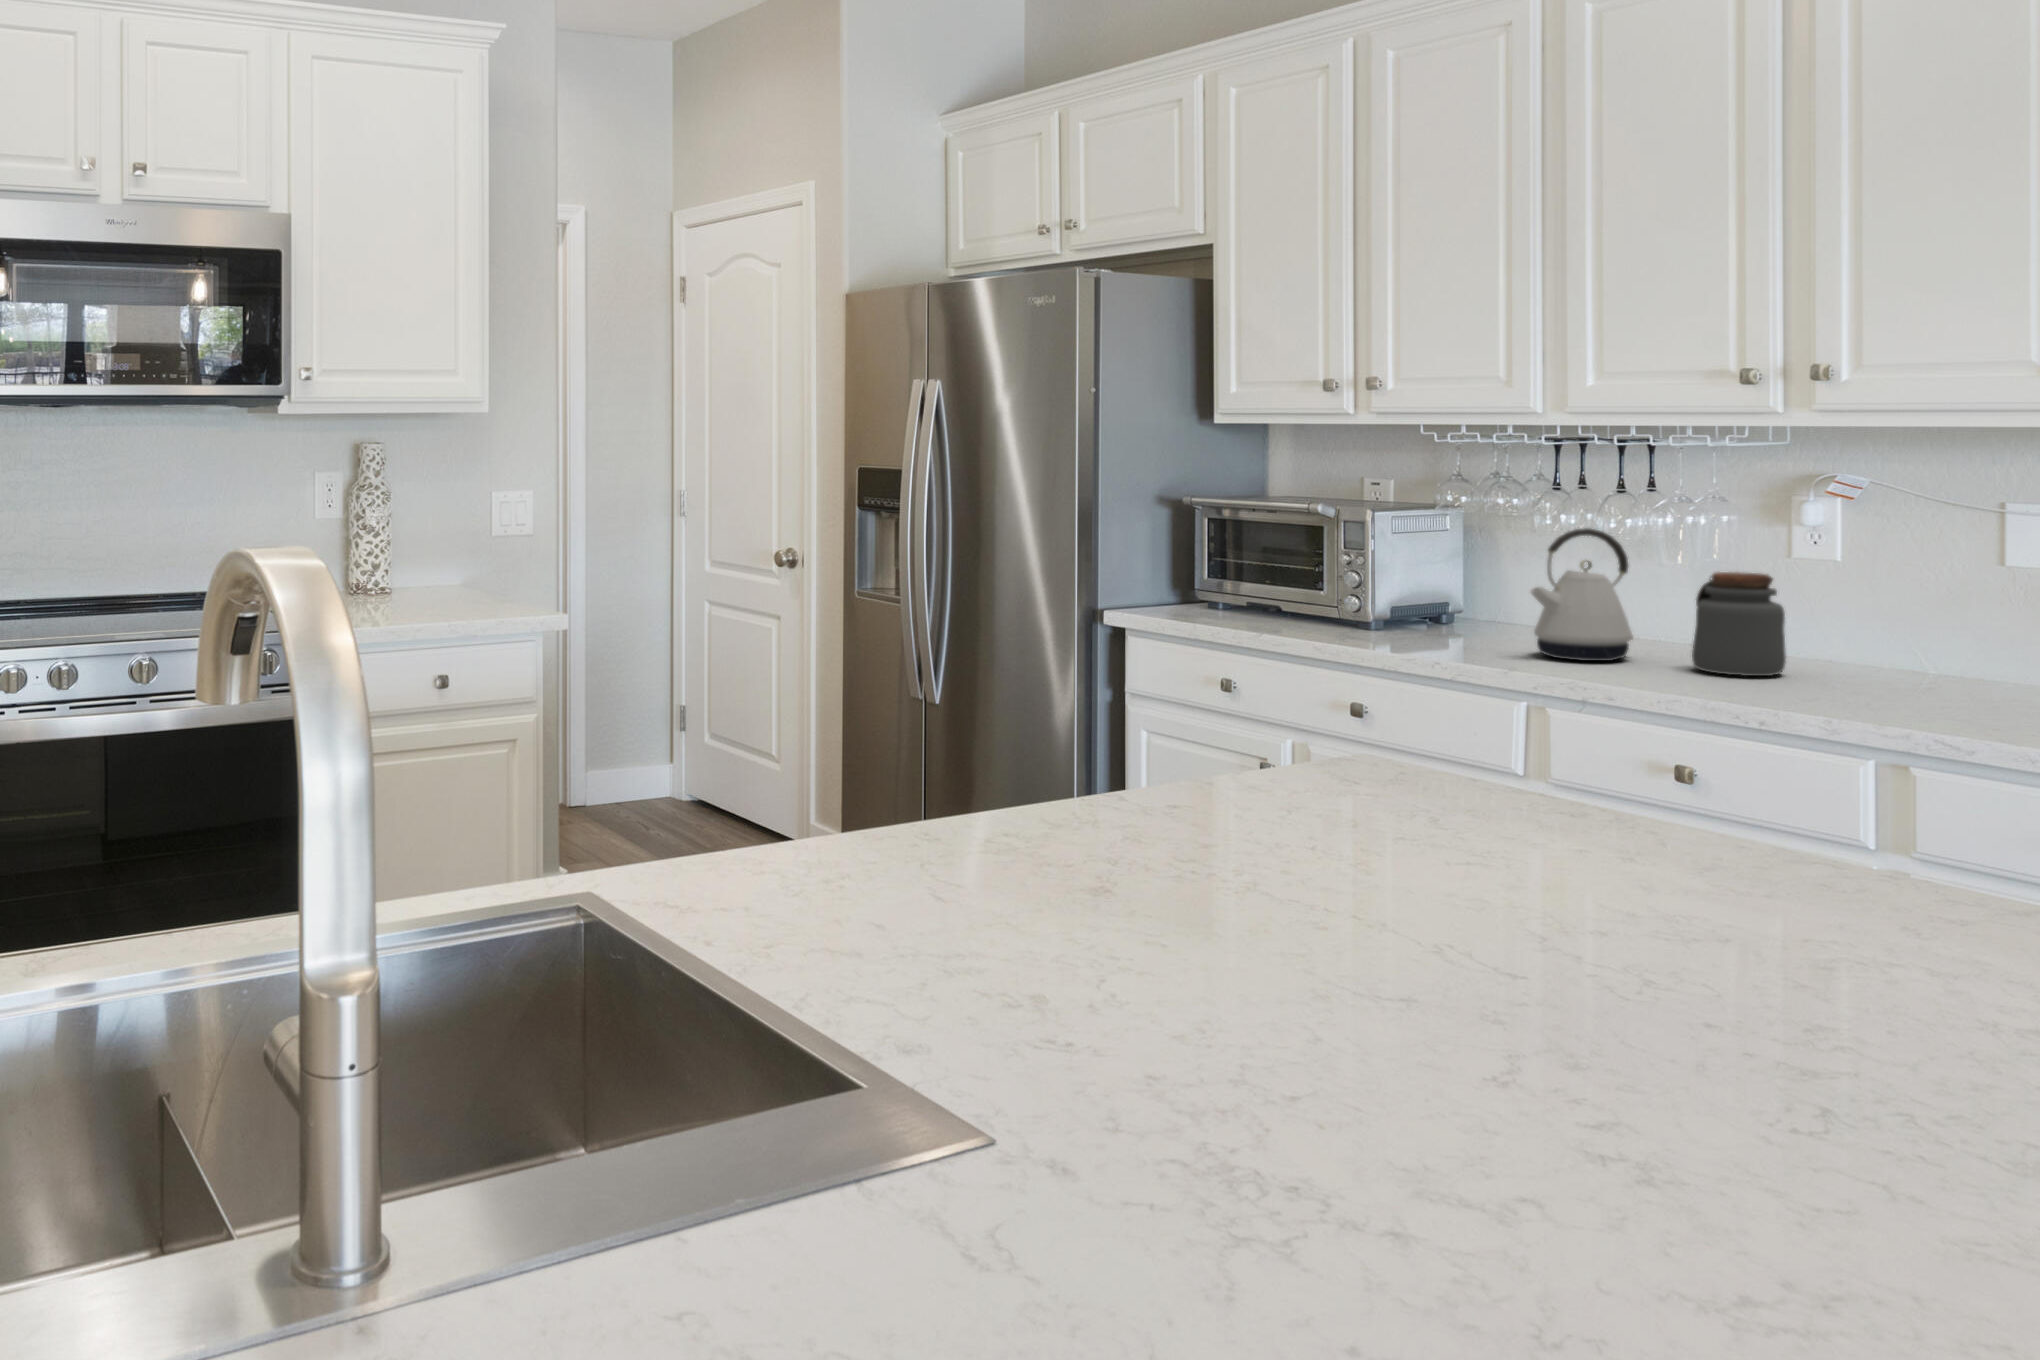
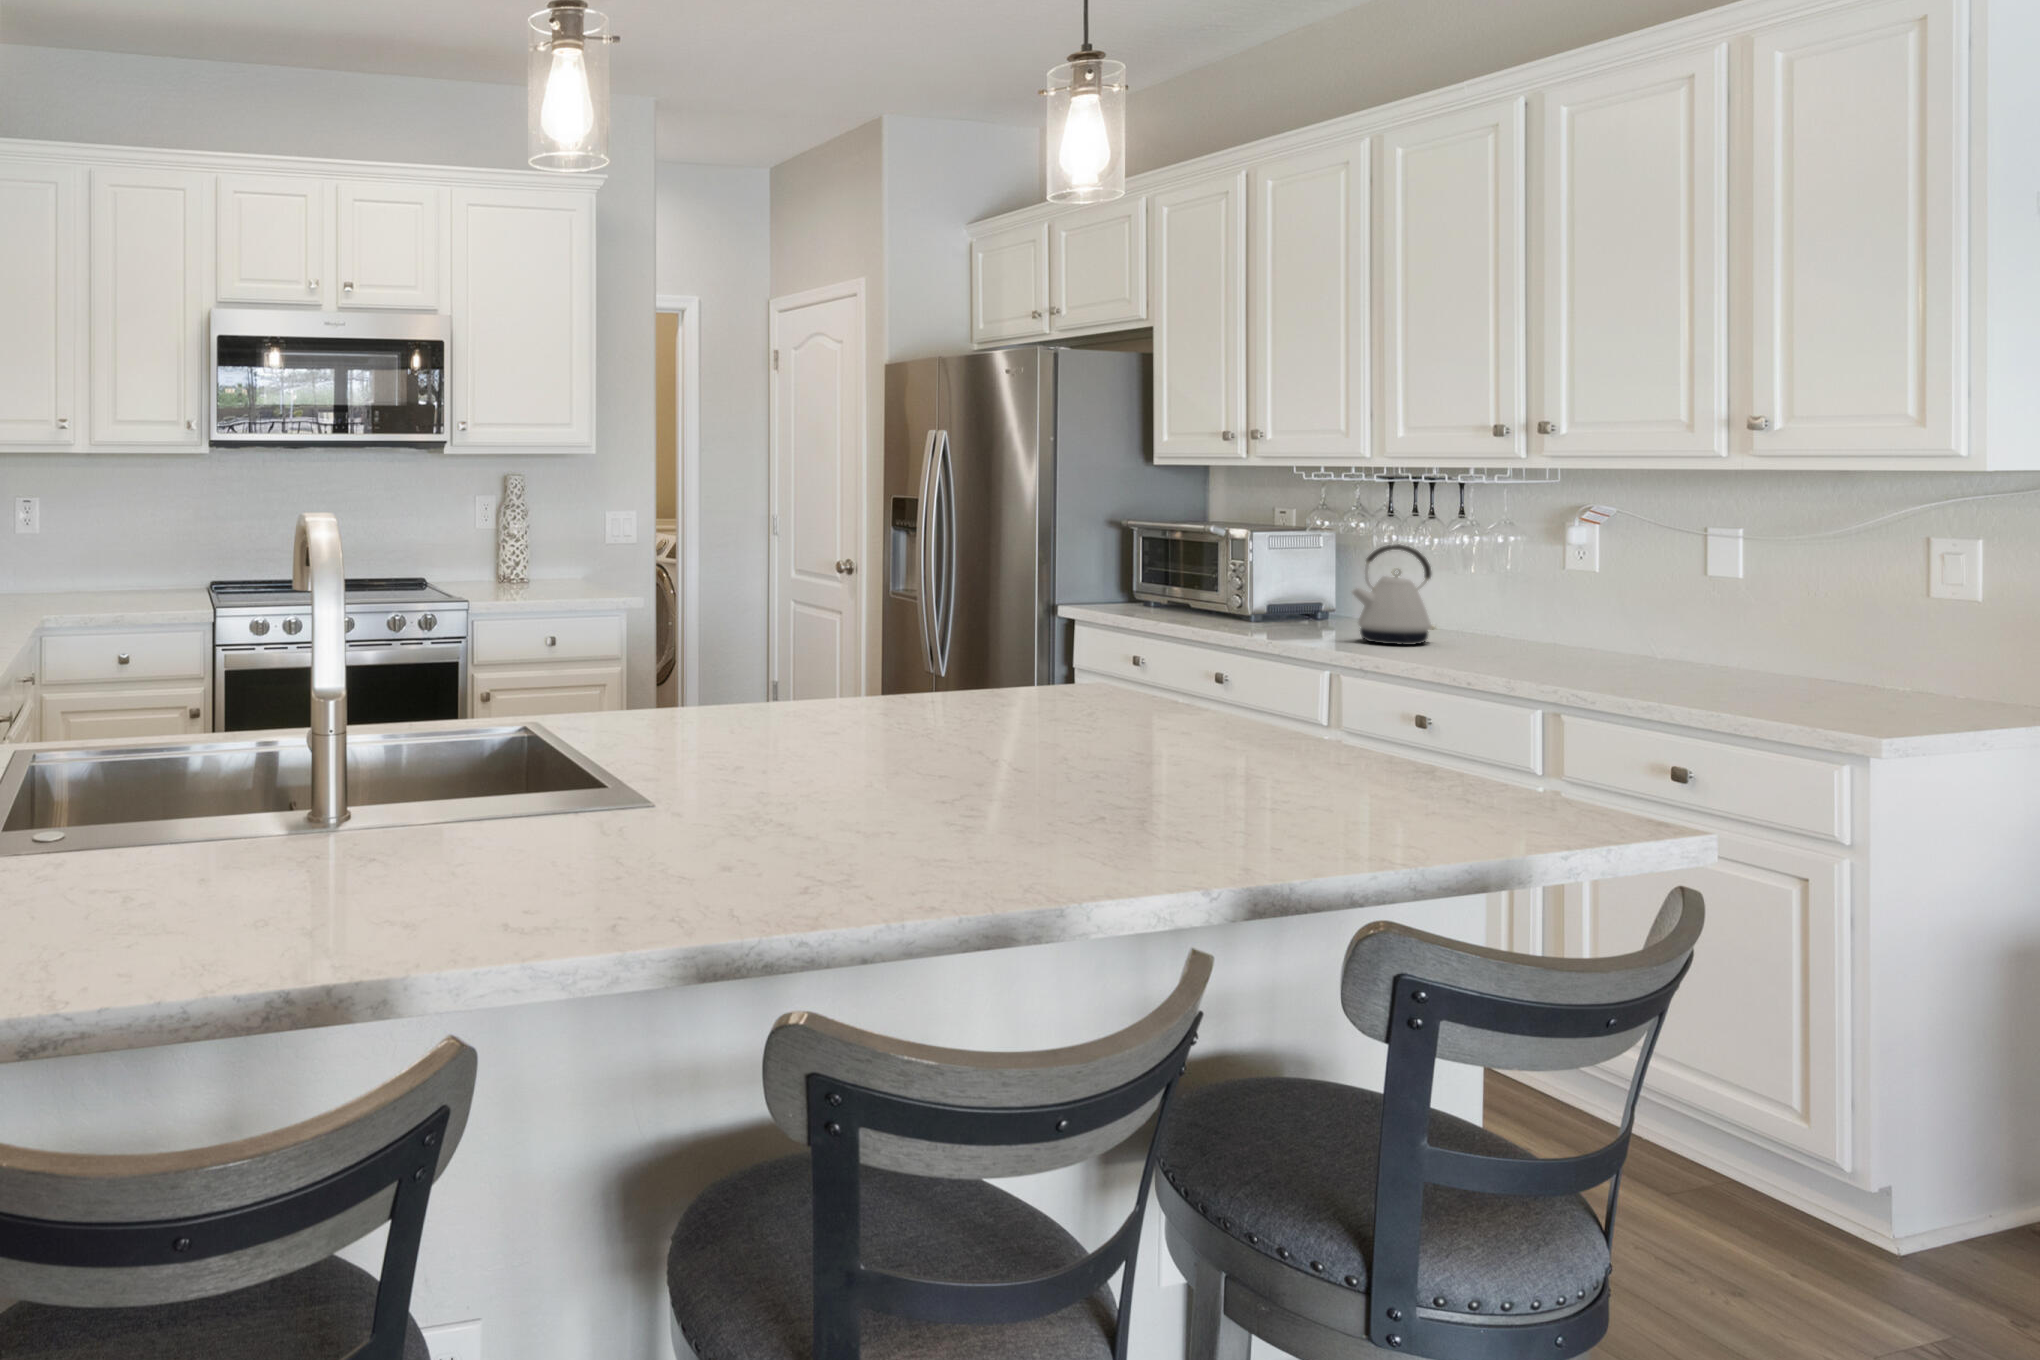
jar: present [1692,572,1786,676] -> none [1465,578,1535,656]

